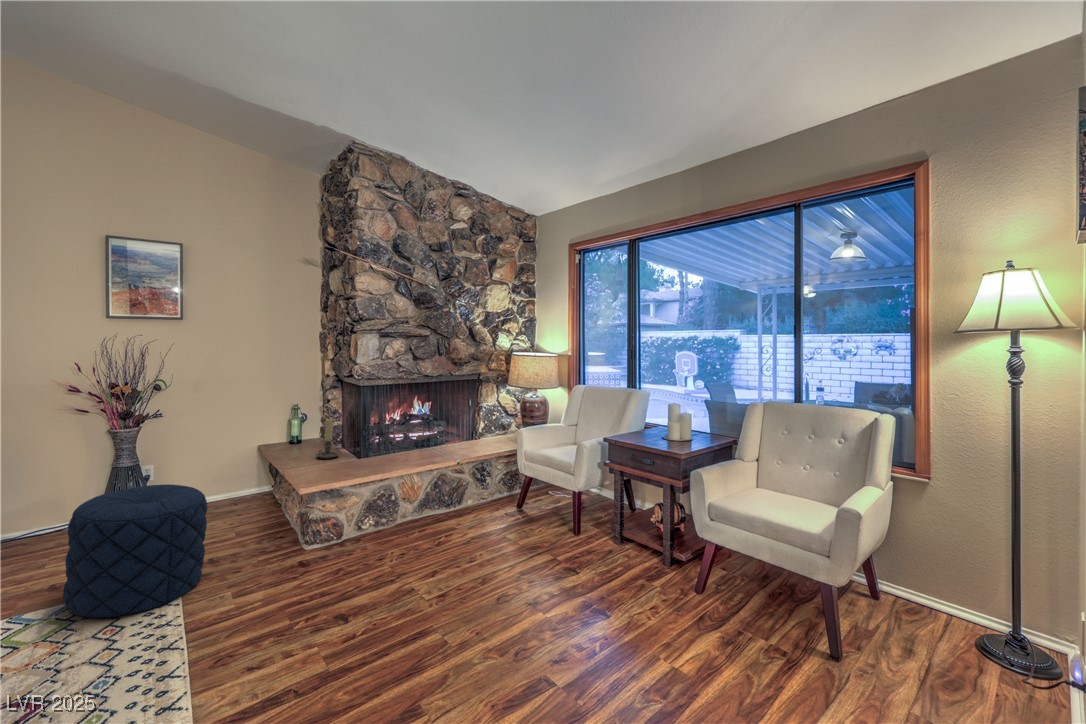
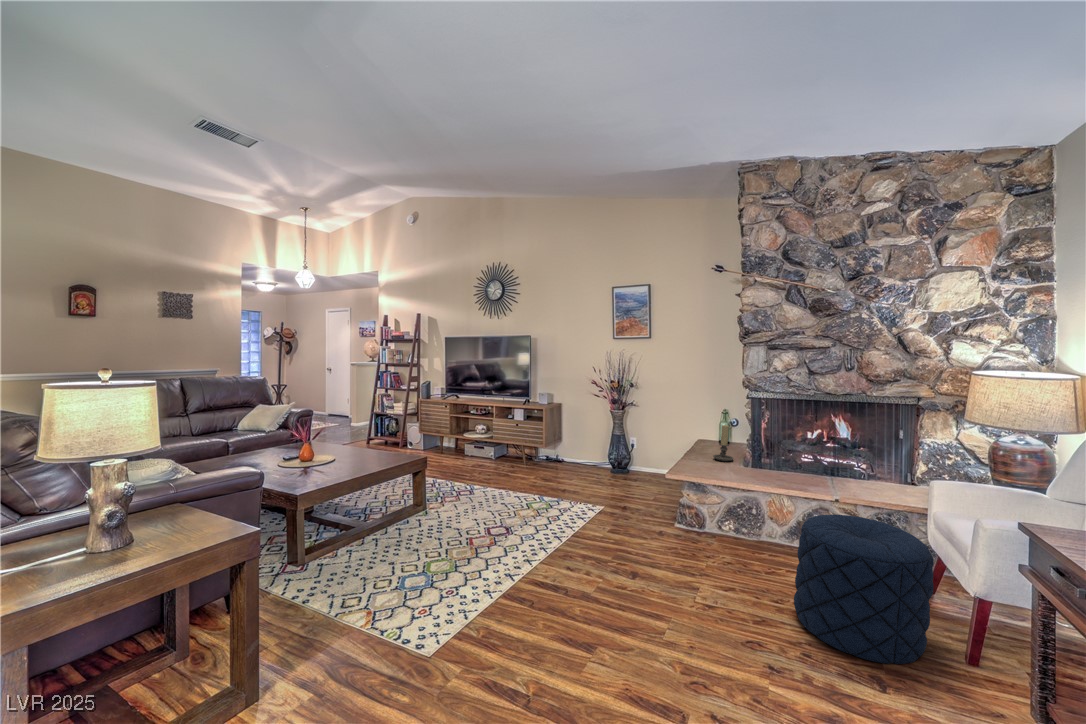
pouf: present [63,484,207,618] -> present [794,514,934,664]

